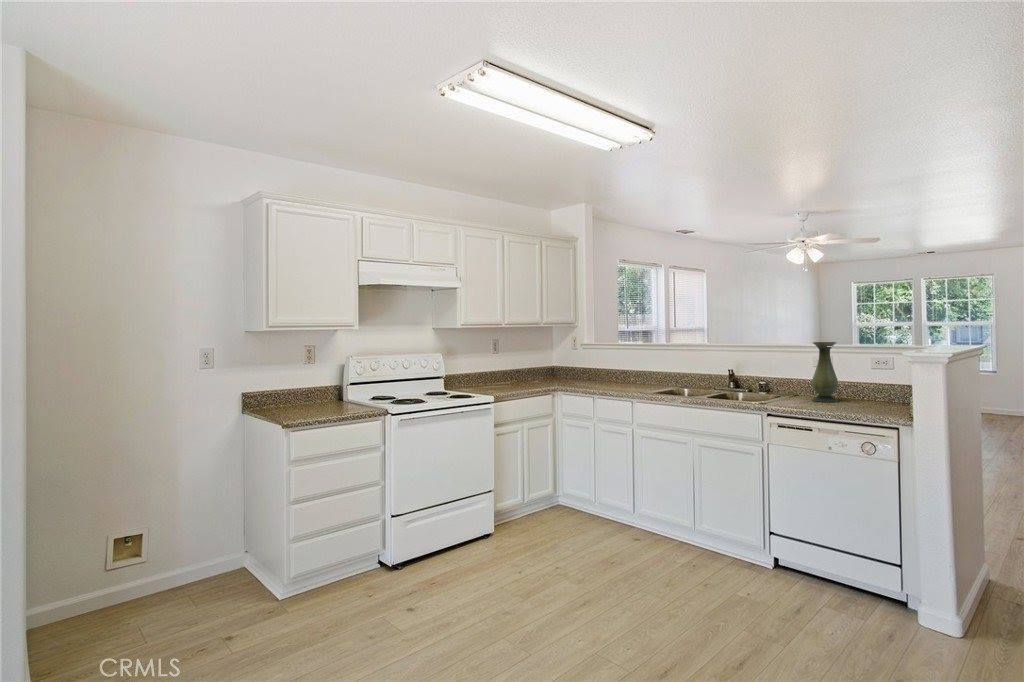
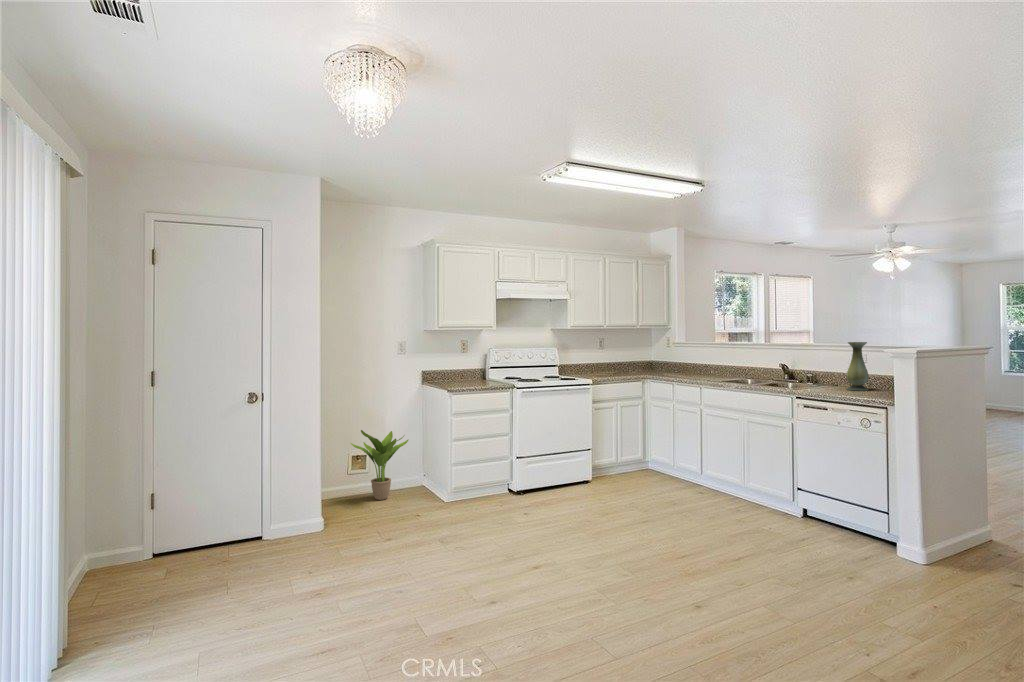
potted plant: none [109,490,219,608] -> present [351,430,408,500]

